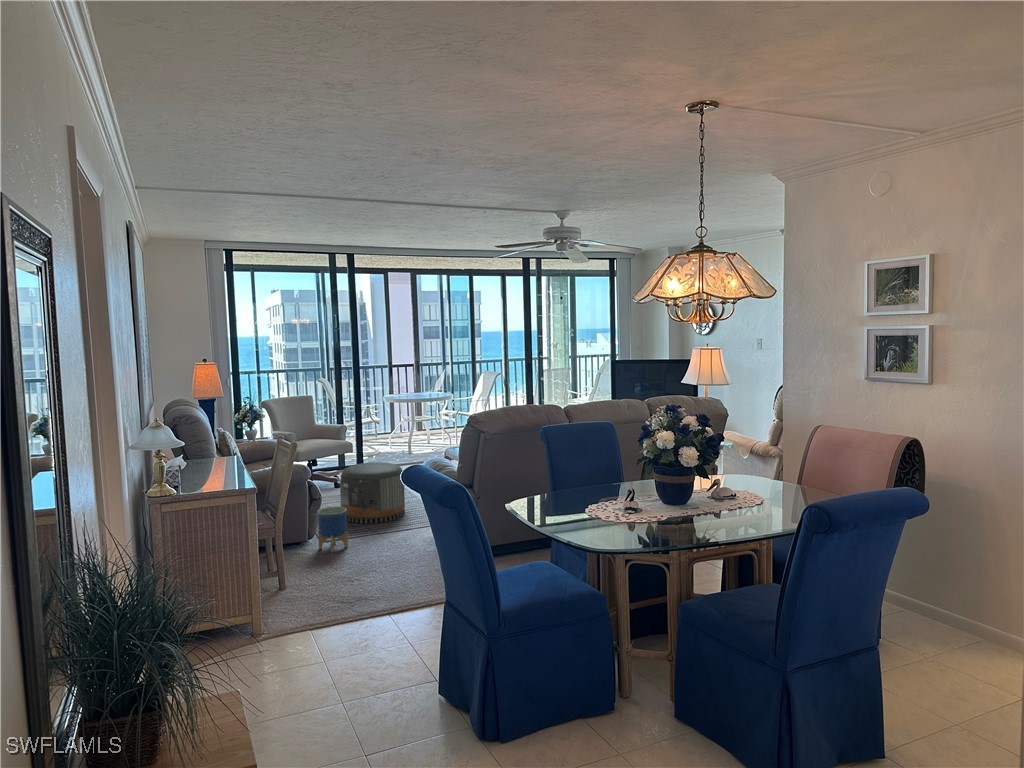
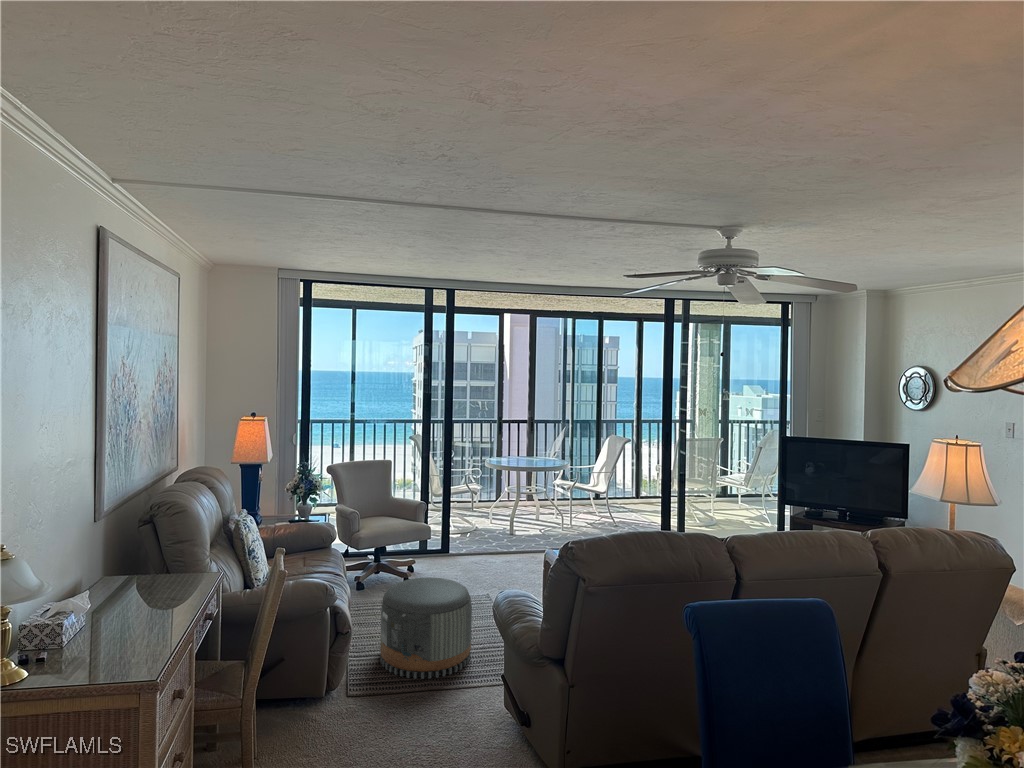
planter: present [318,507,348,552] -> none [314,670,359,752]

